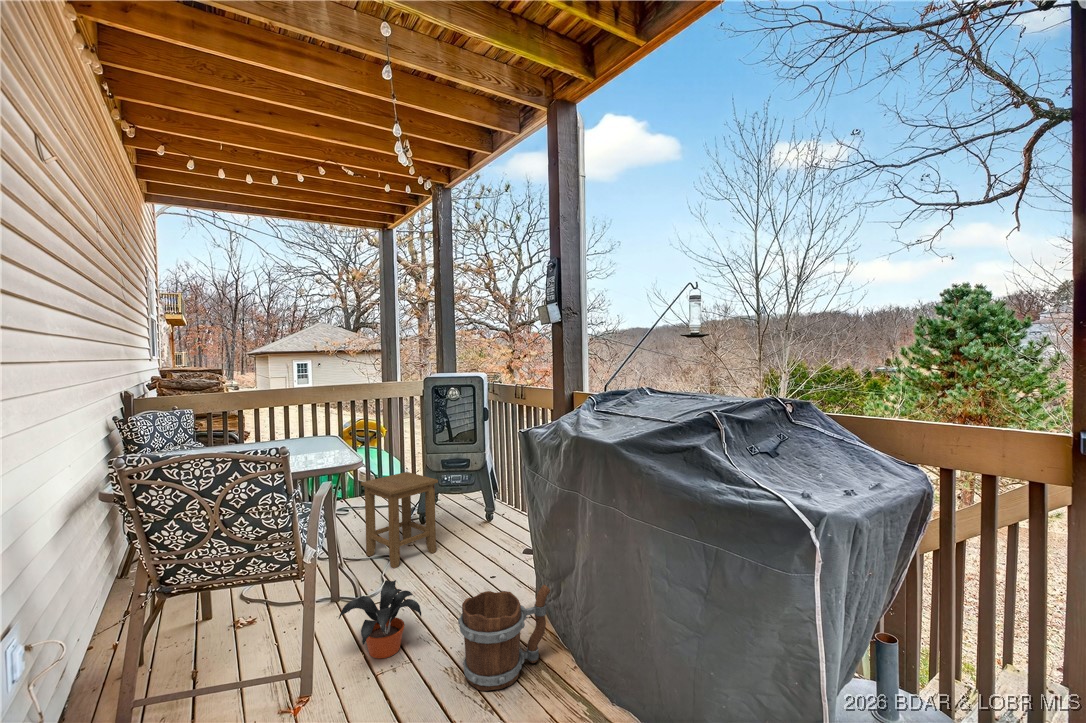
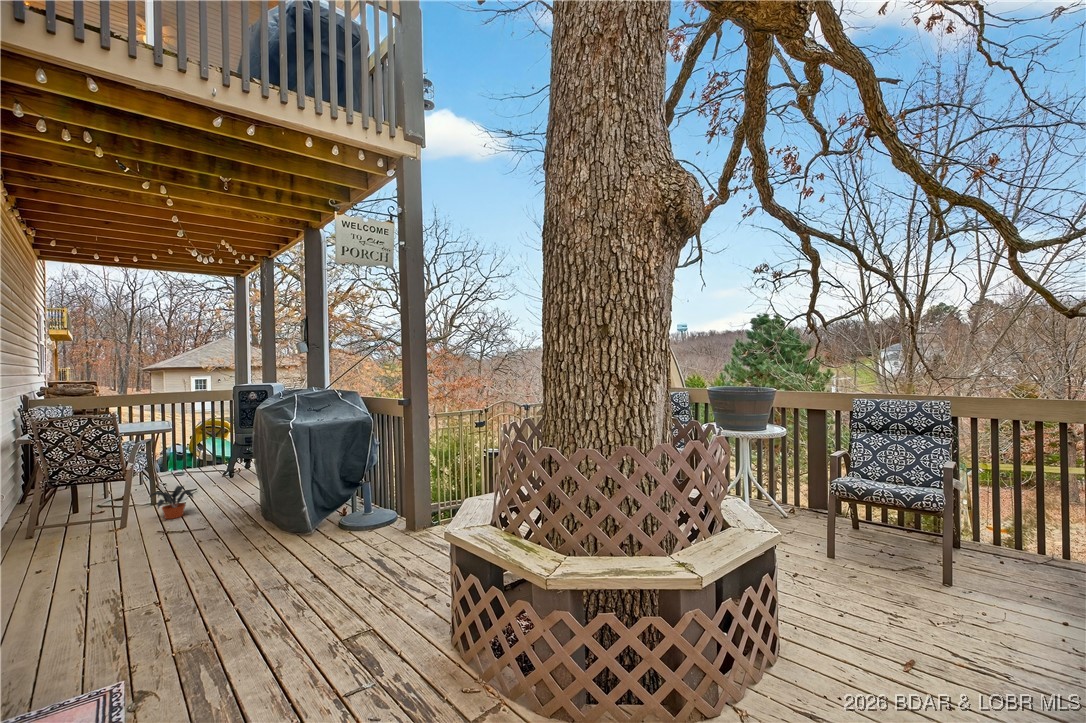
stool: present [361,472,438,568] -> none [183,441,233,493]
bucket: present [458,585,550,691] -> none [206,480,258,524]

